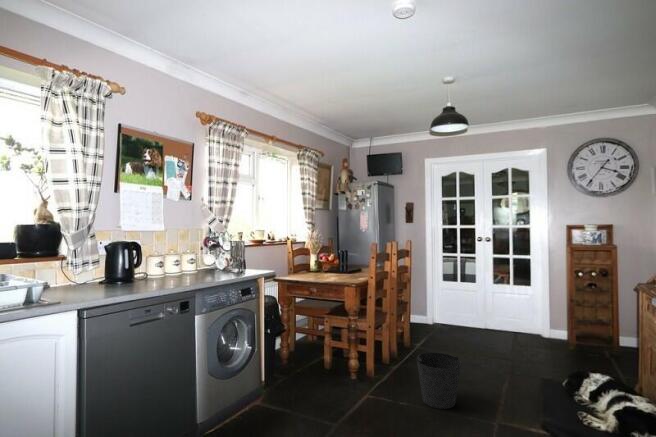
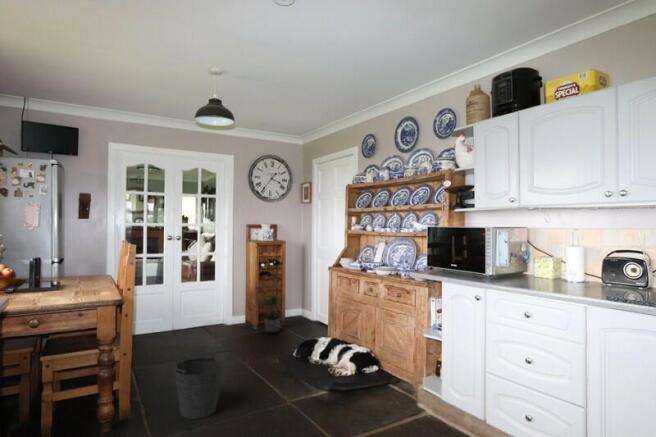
potted plant: none [571,308,613,360] -> present [261,294,283,334]

